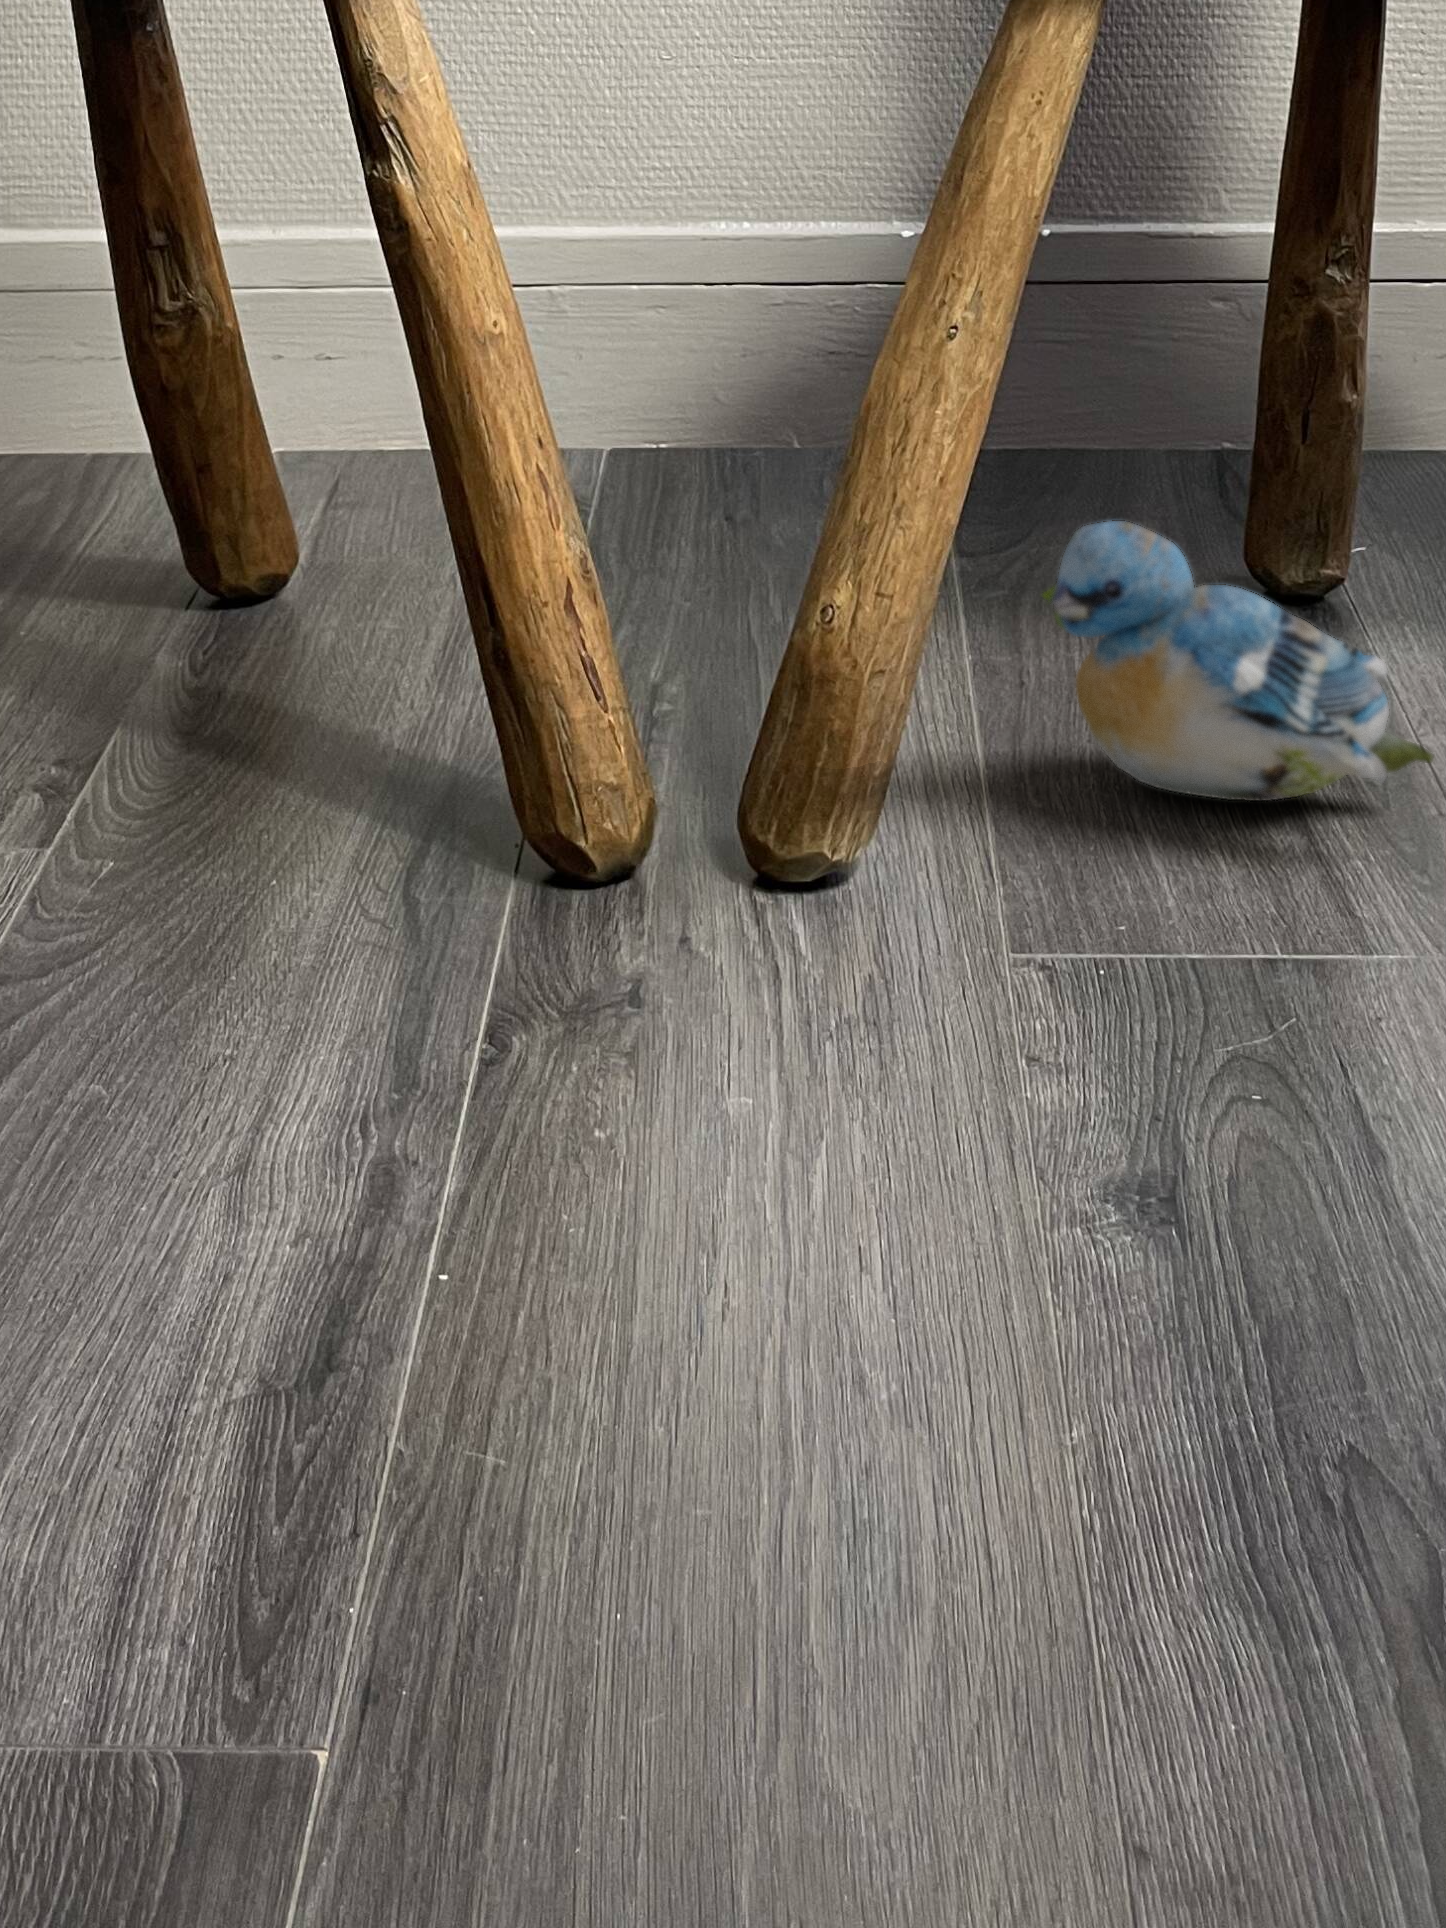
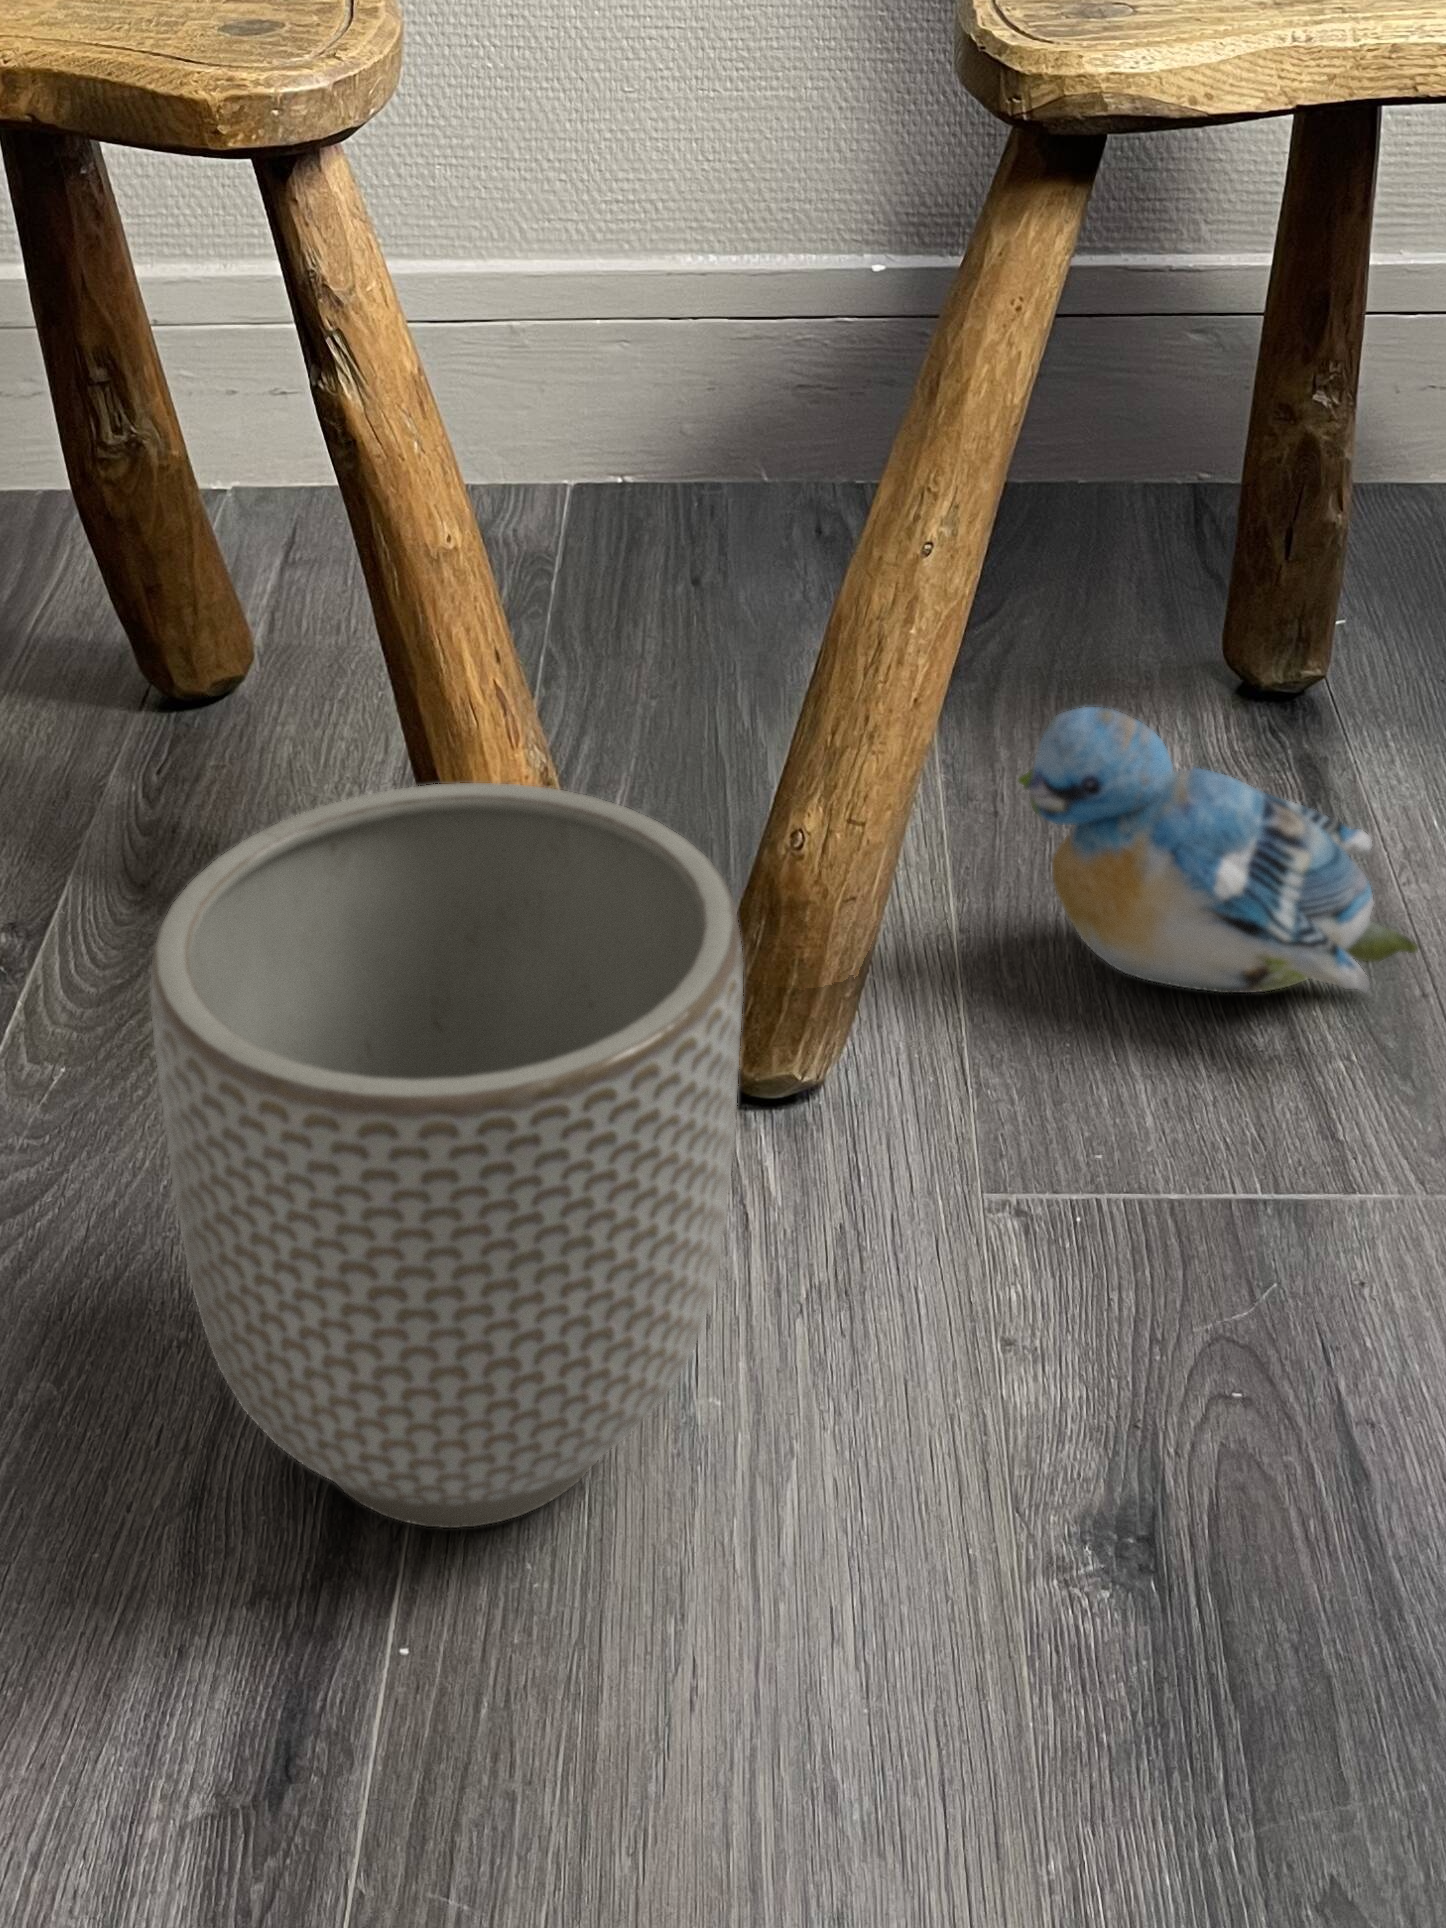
planter: none [207,507,778,1189] -> present [150,783,743,1528]

